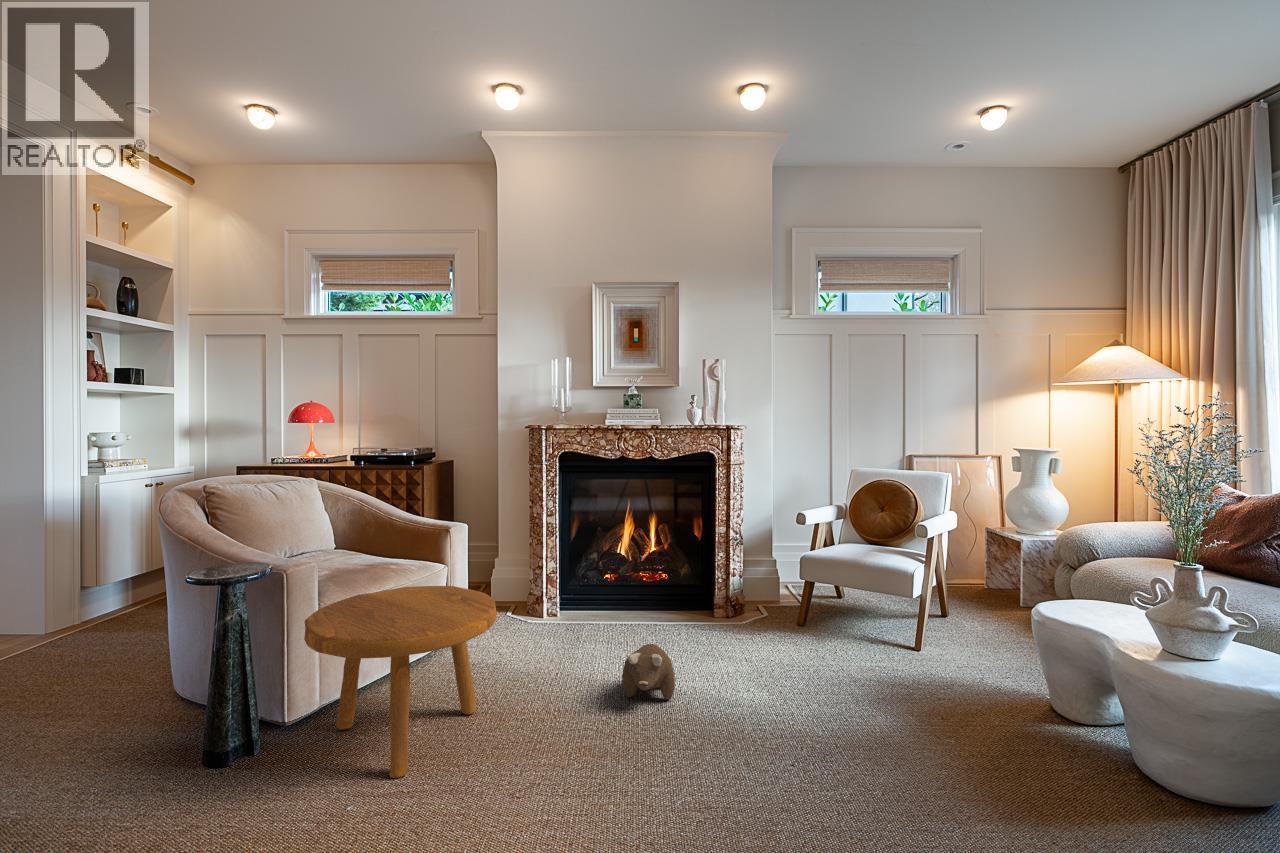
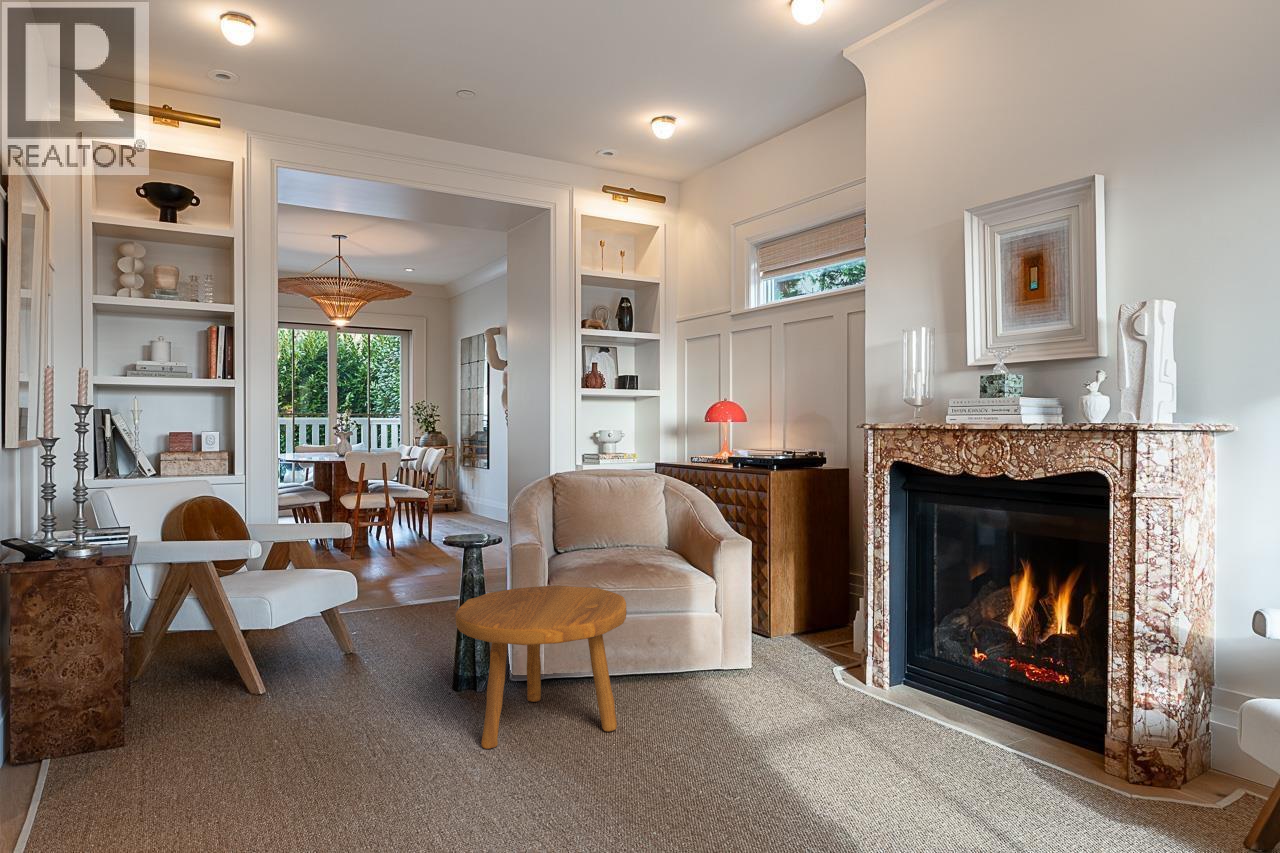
plush toy: present [622,644,675,700] -> none [713,730,812,816]

